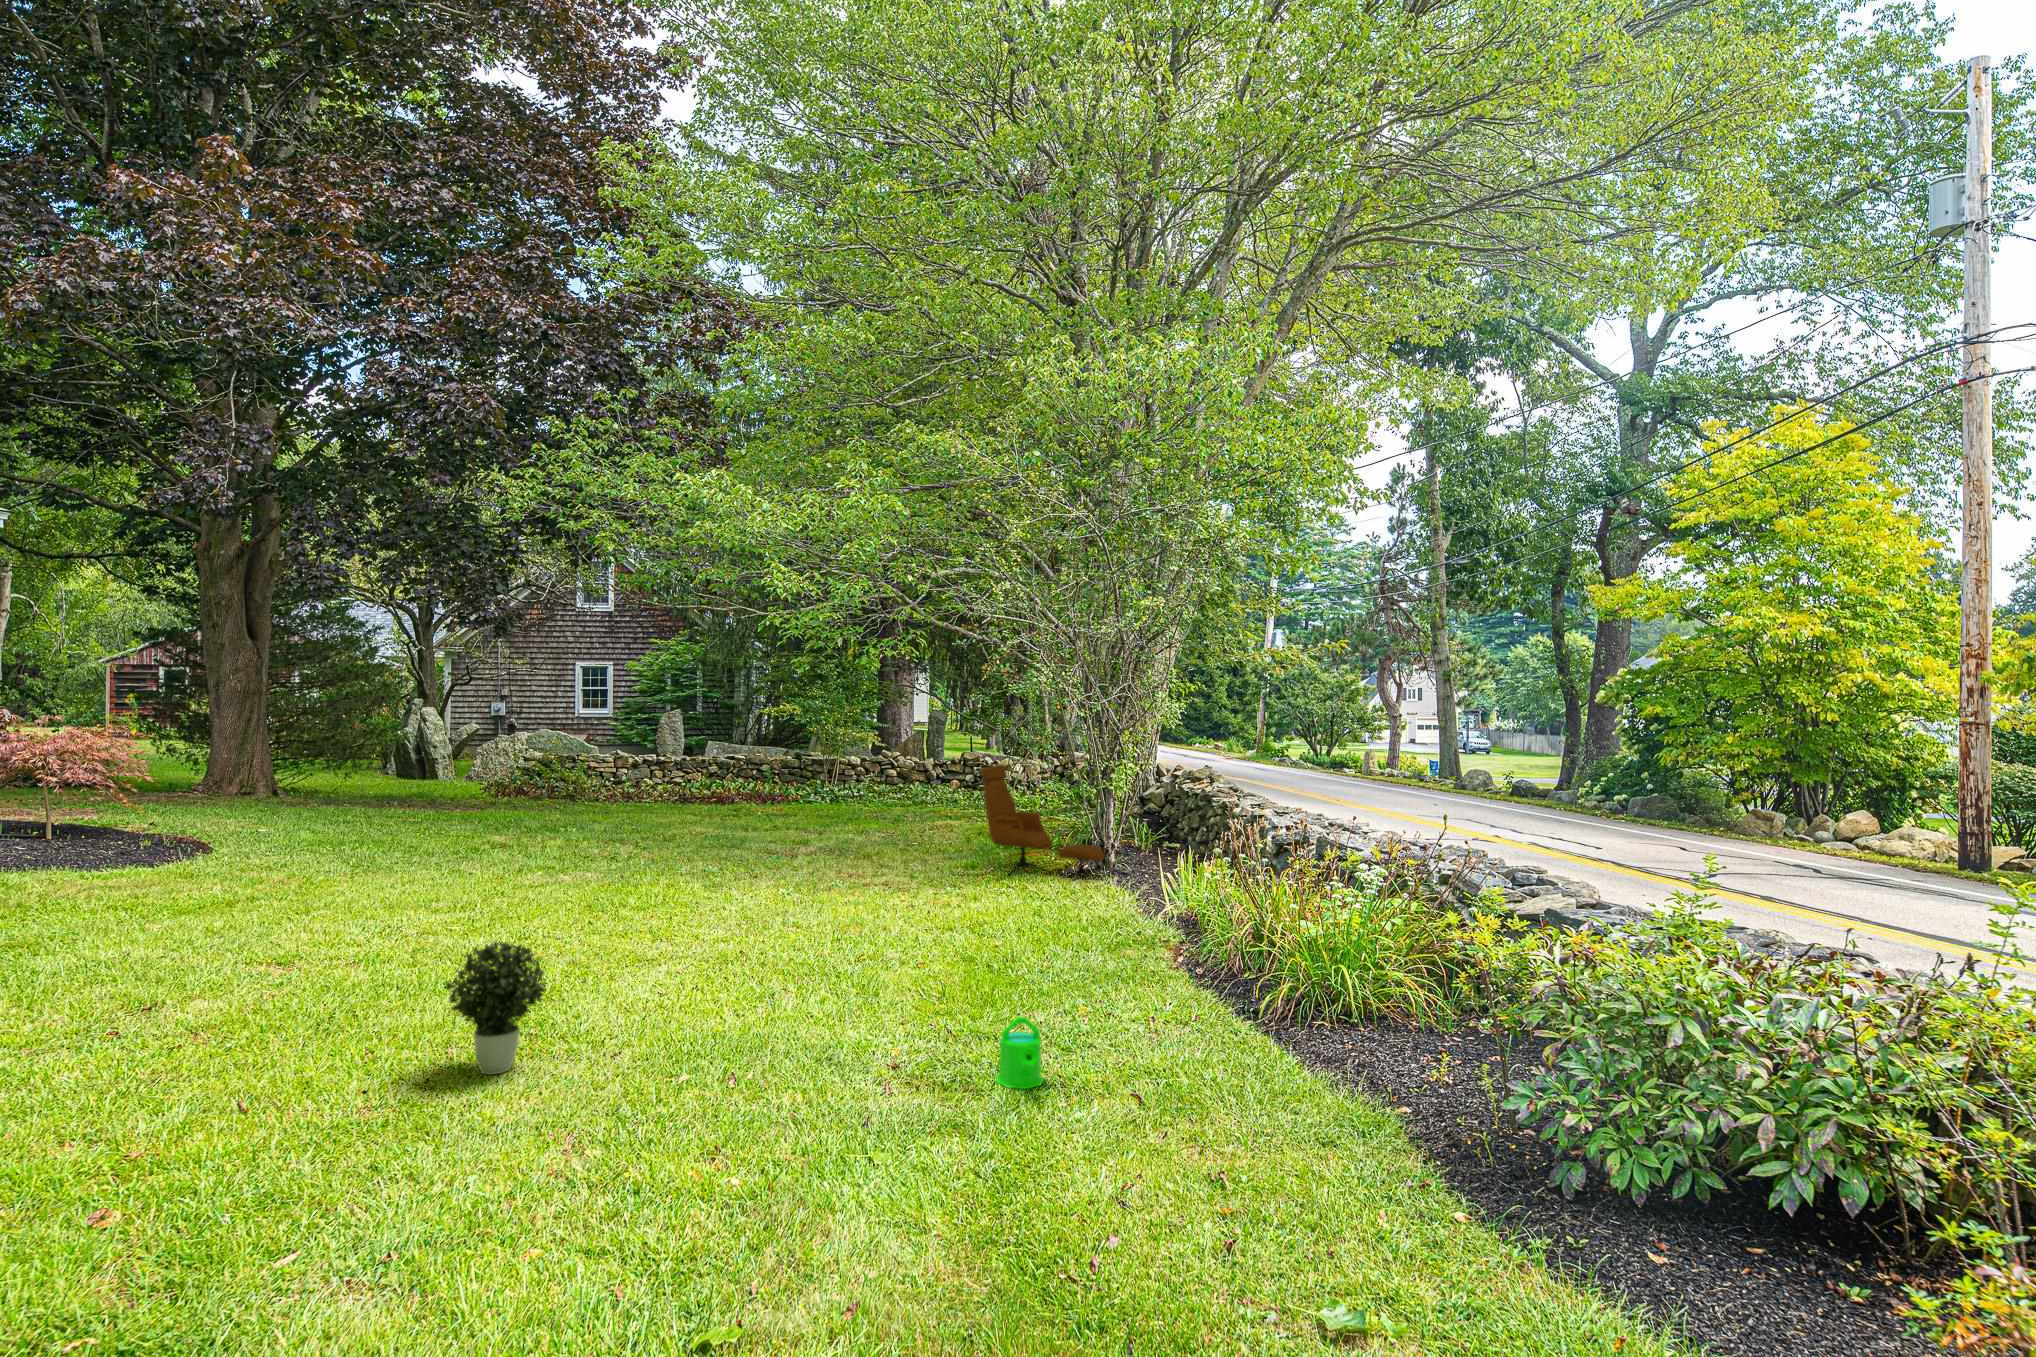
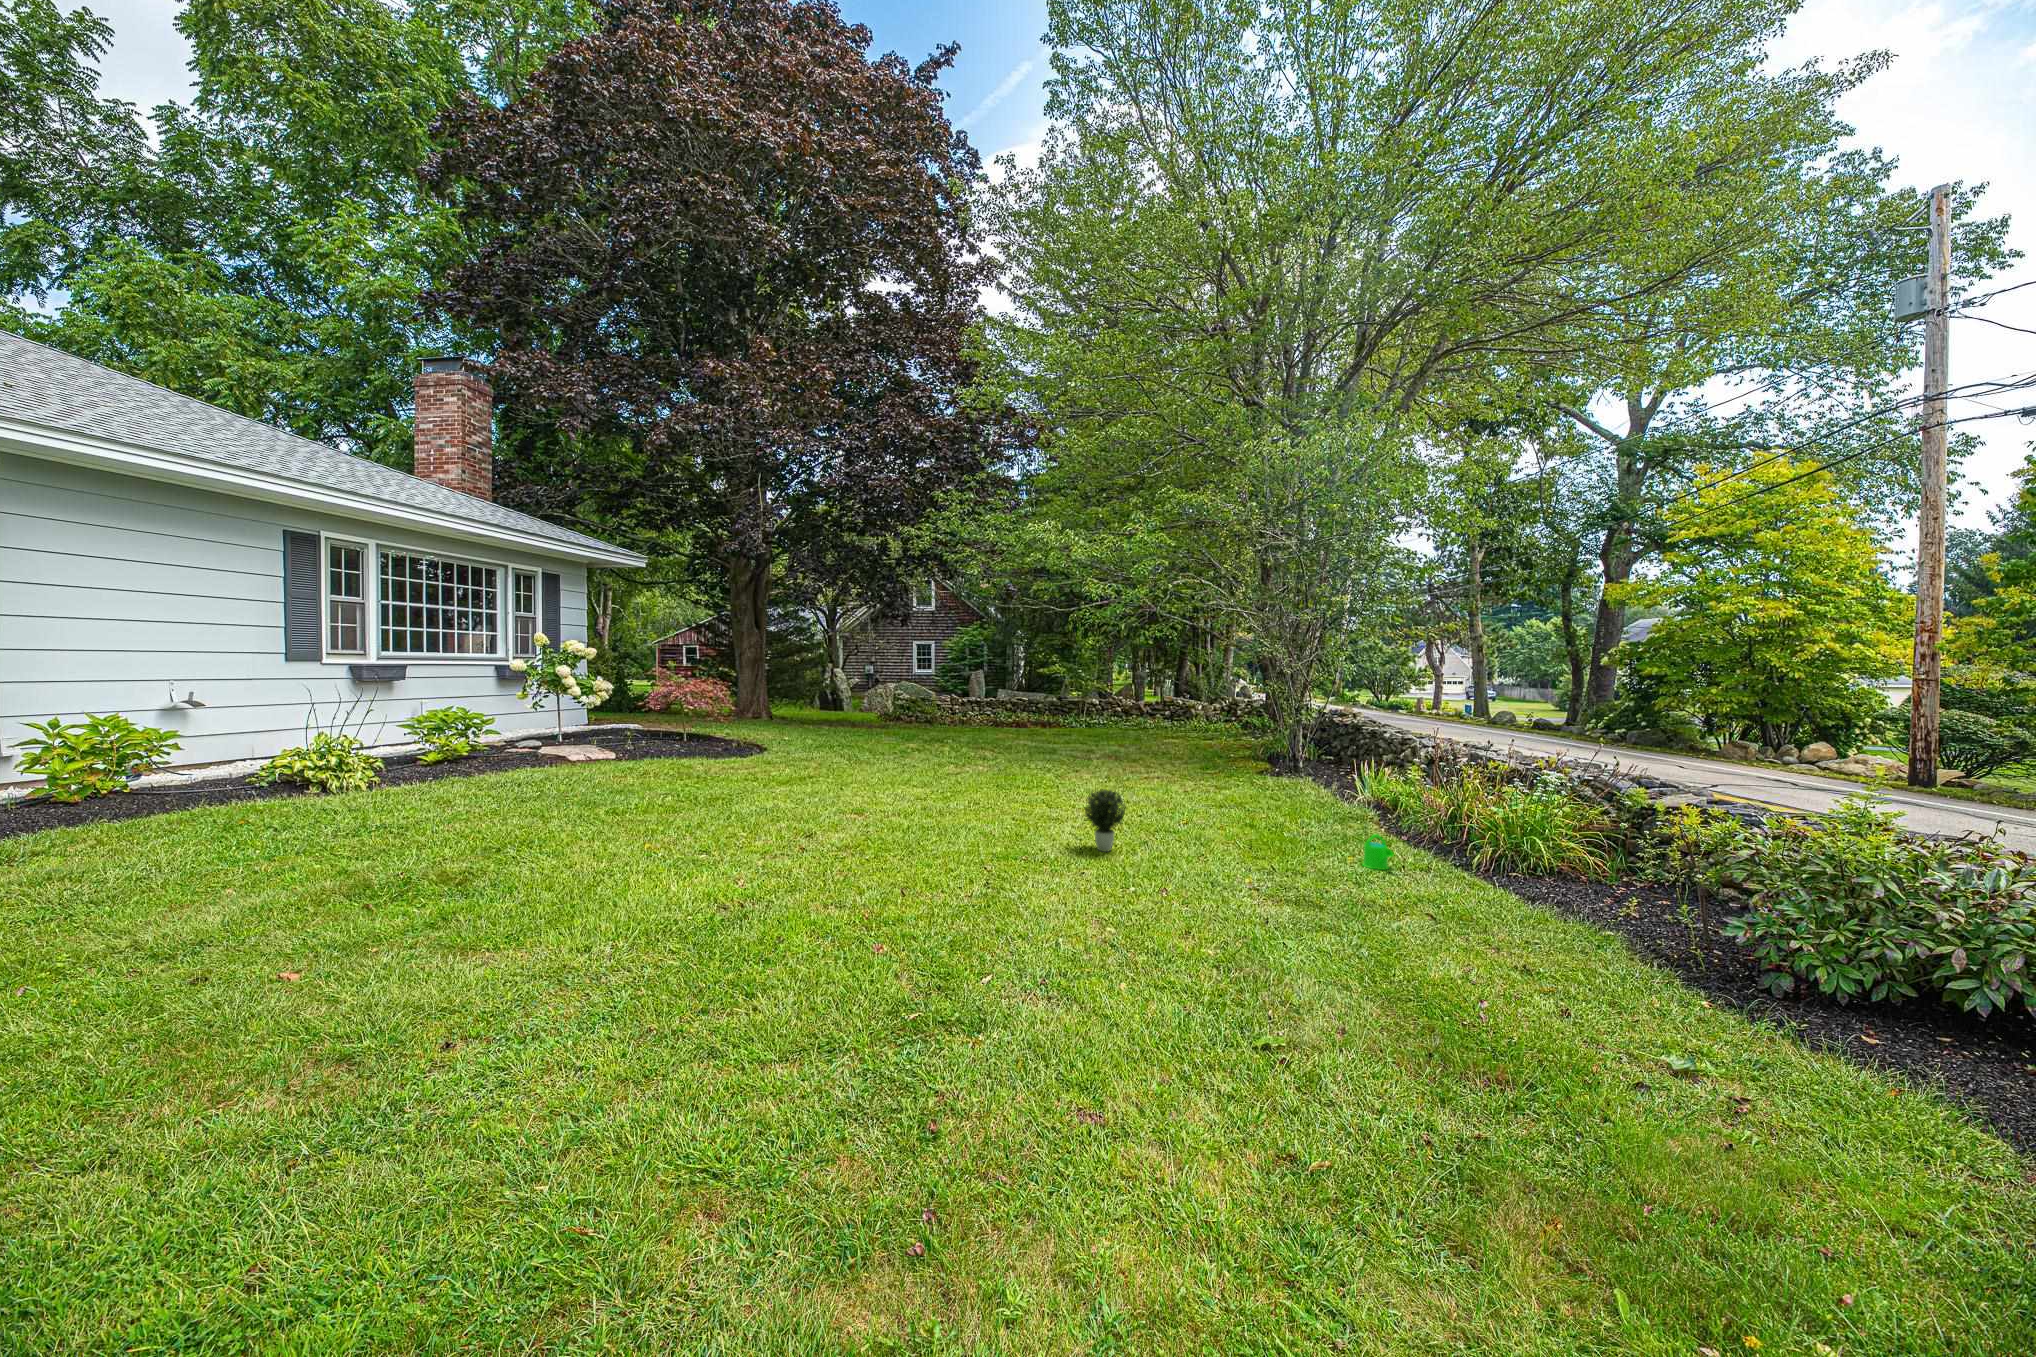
lounge chair: present [981,766,1104,878] -> none [1228,706,1307,773]

